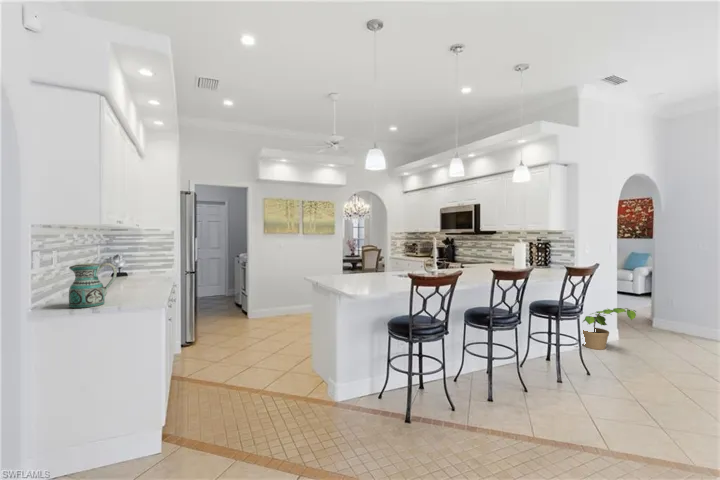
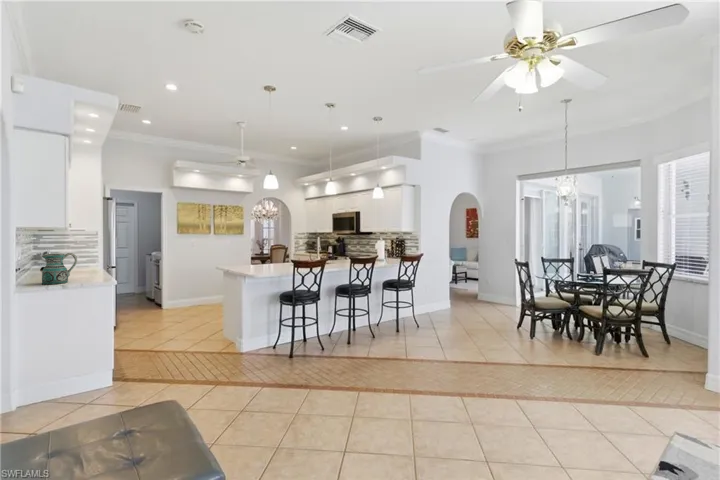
potted plant: present [583,308,636,350] -> none [425,285,457,315]

